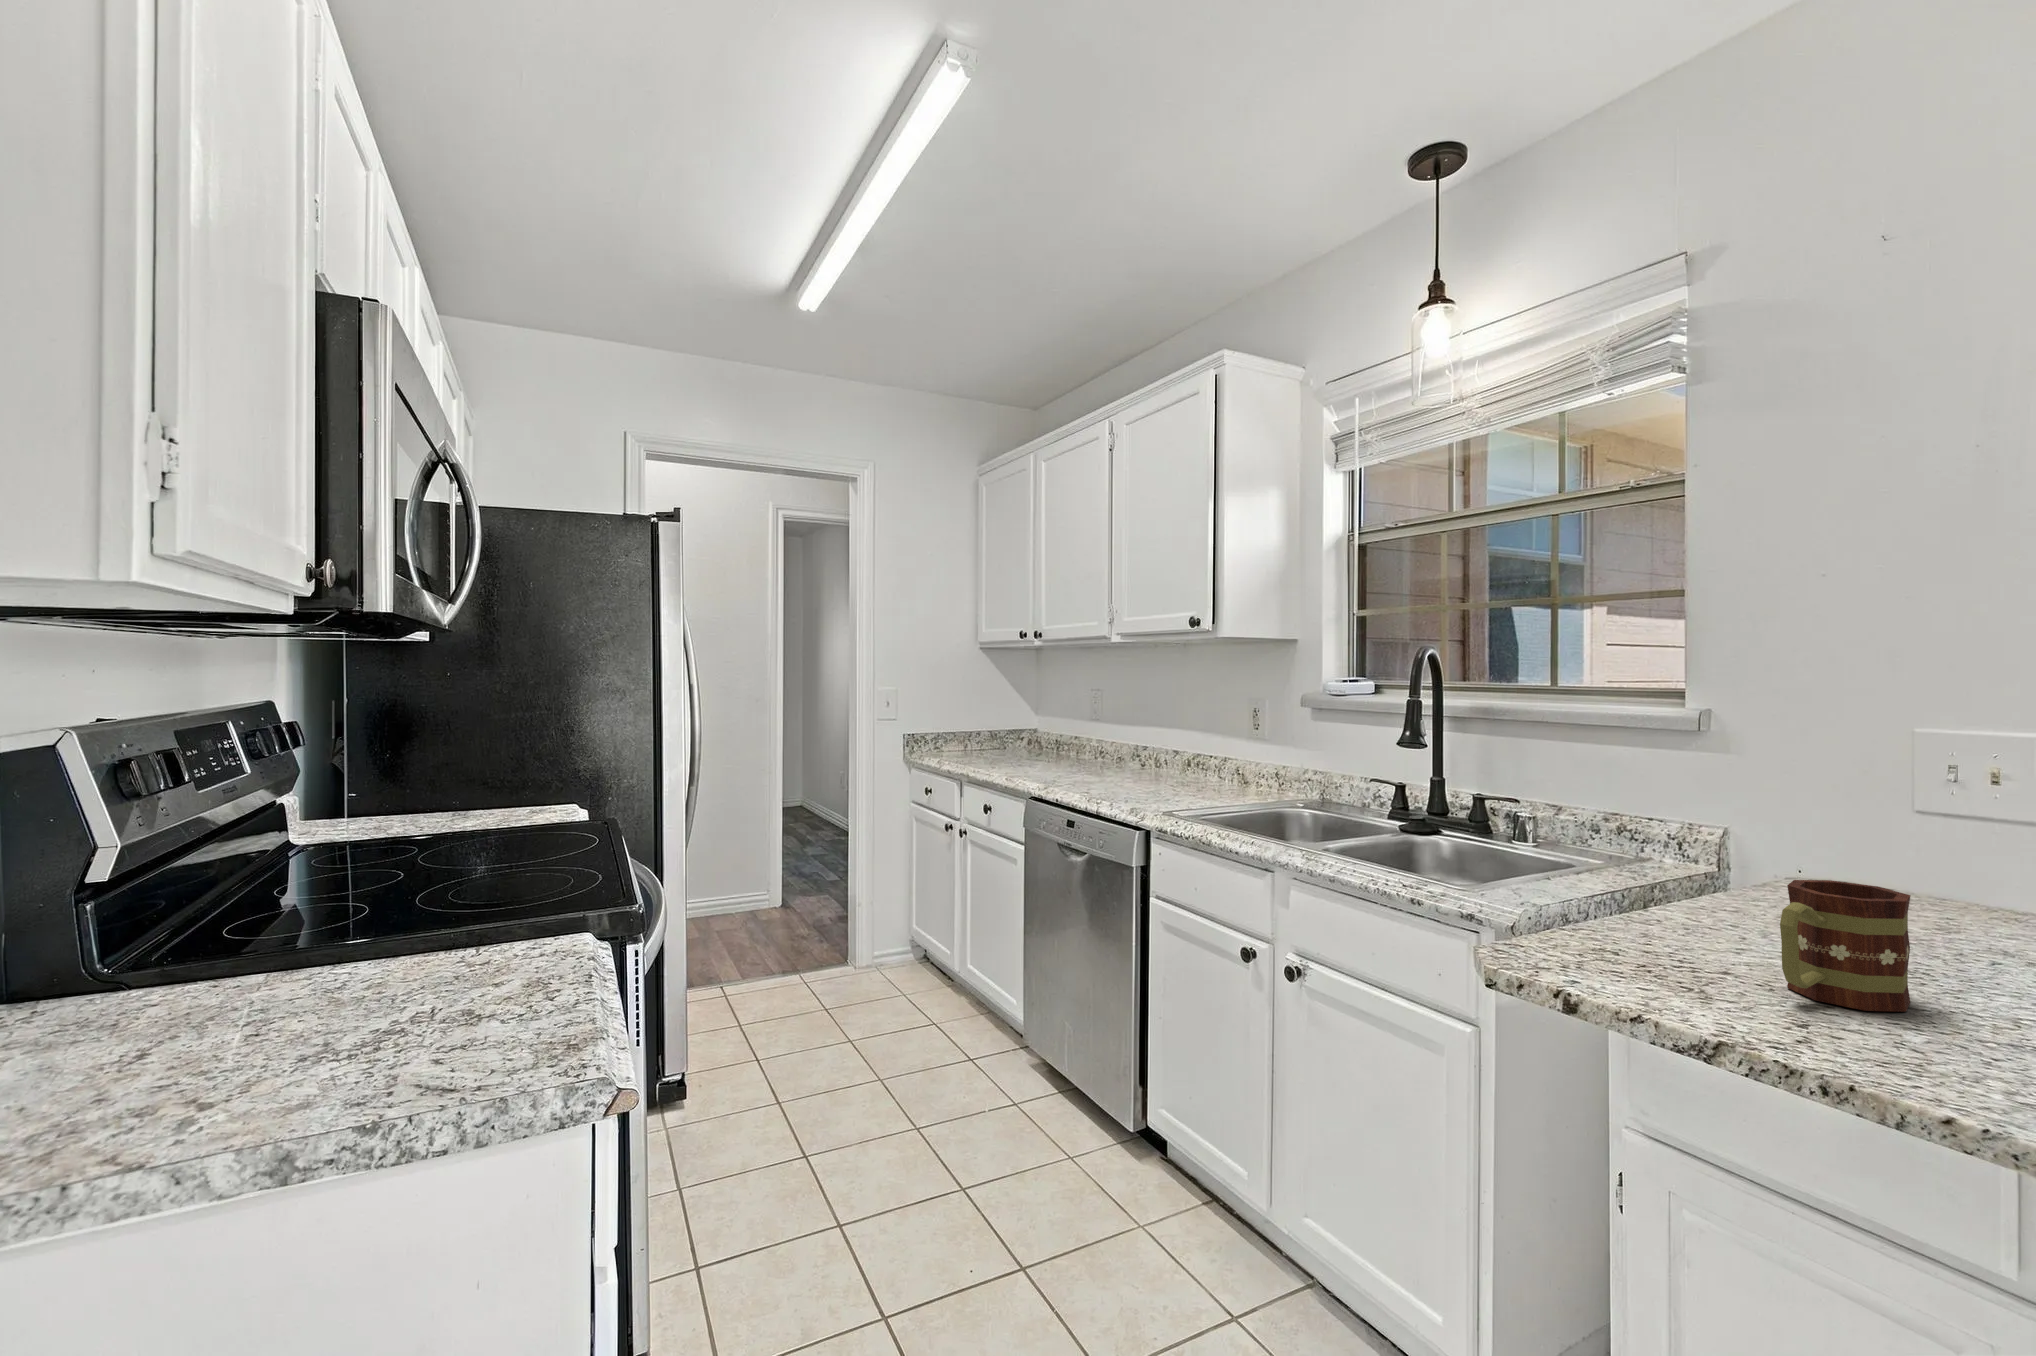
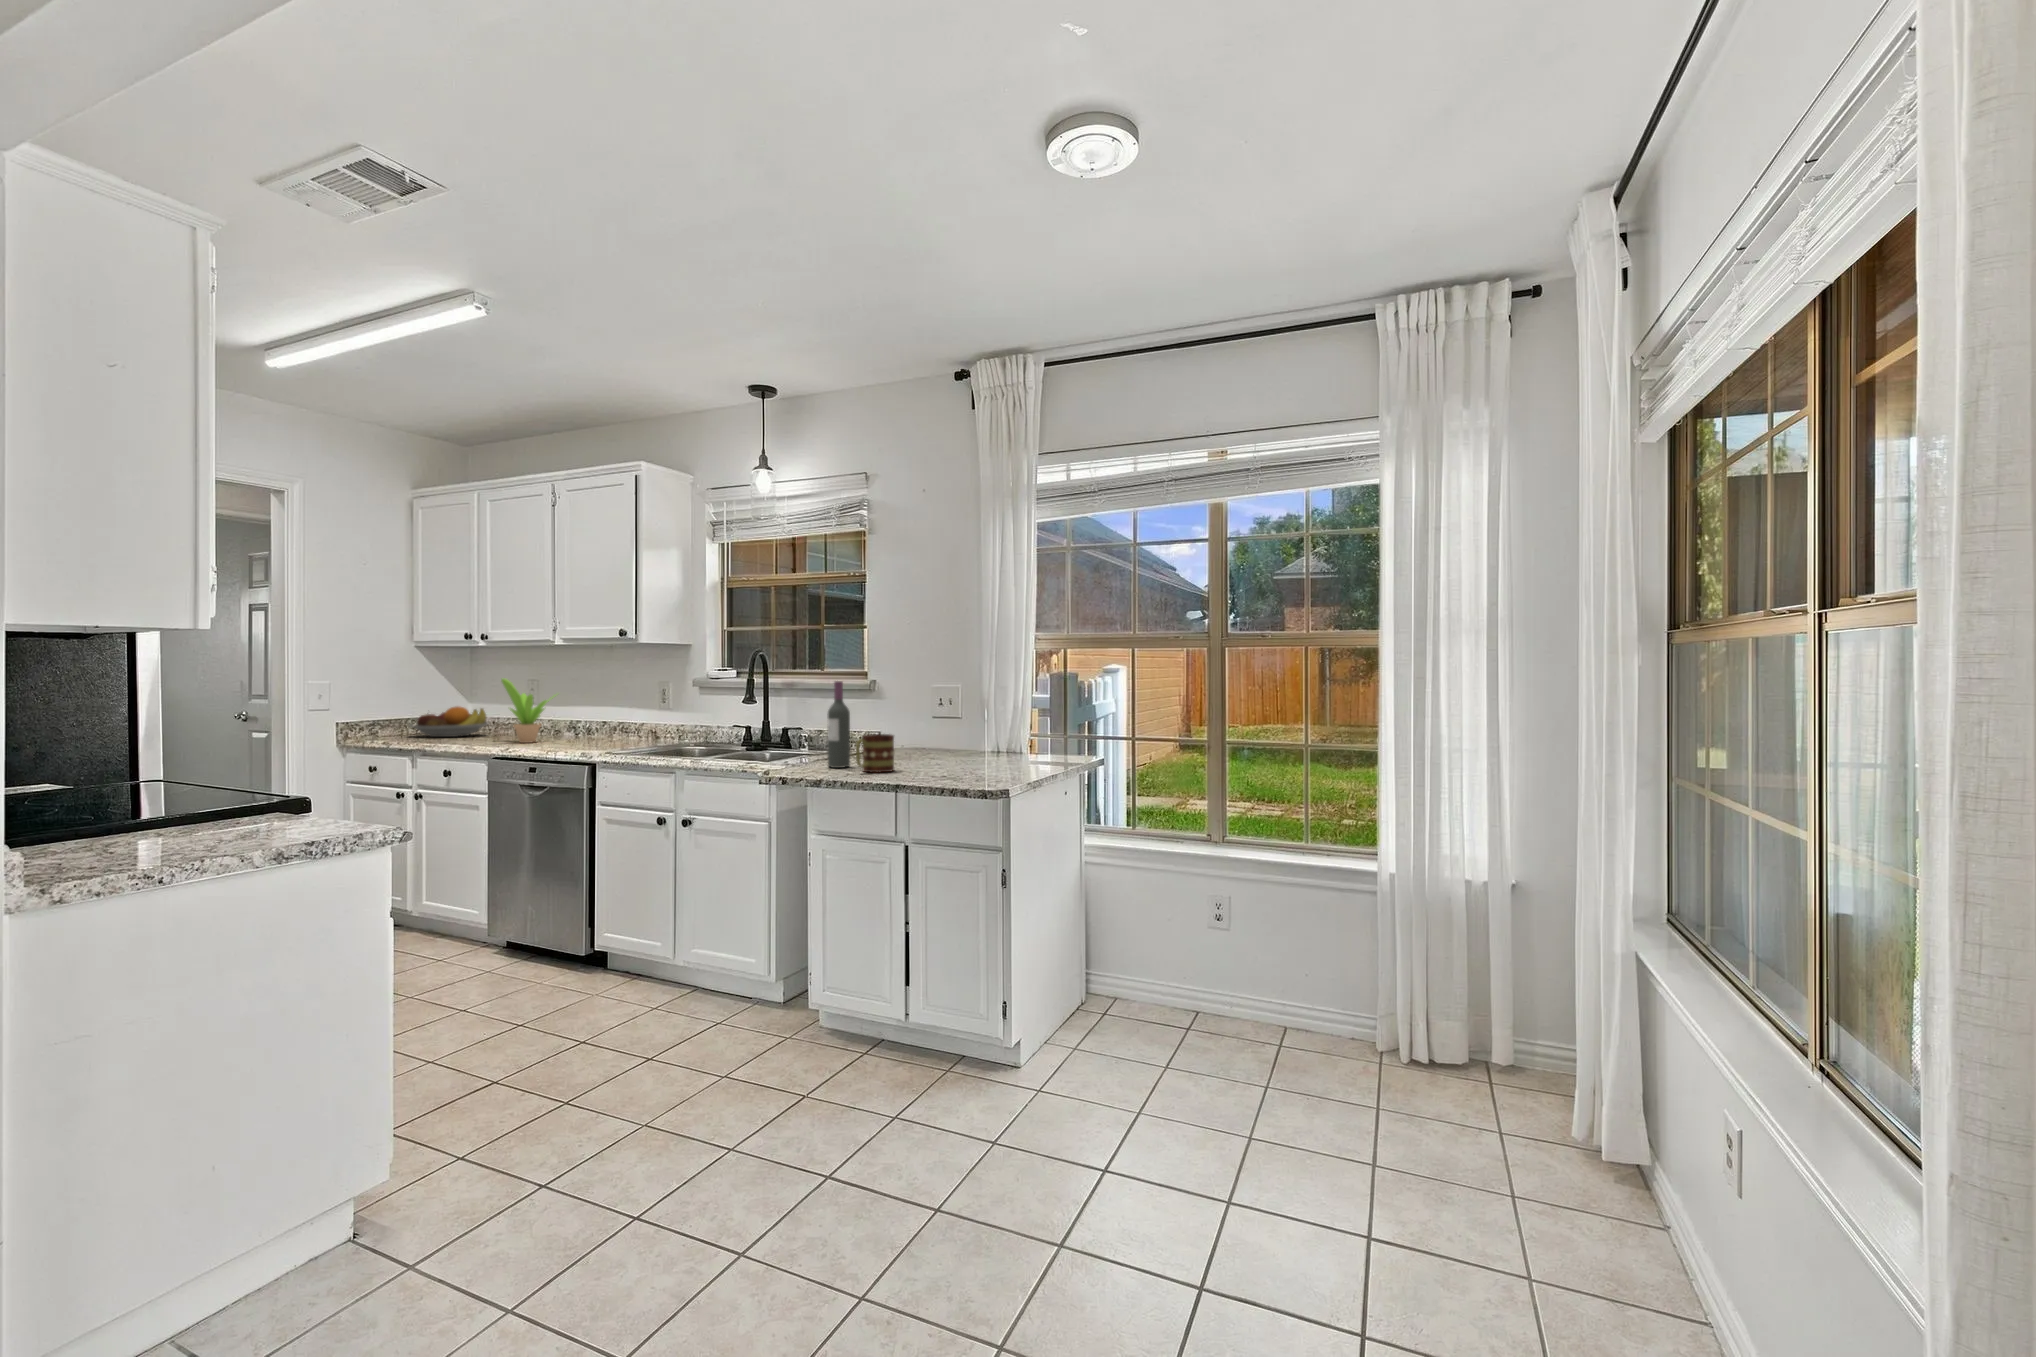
potted plant: none [1042,687,1118,777] -> present [502,679,554,743]
fruit bowl: none [962,720,1048,758] -> present [409,707,488,737]
wine bottle: none [1646,721,1718,952] -> present [827,681,850,768]

